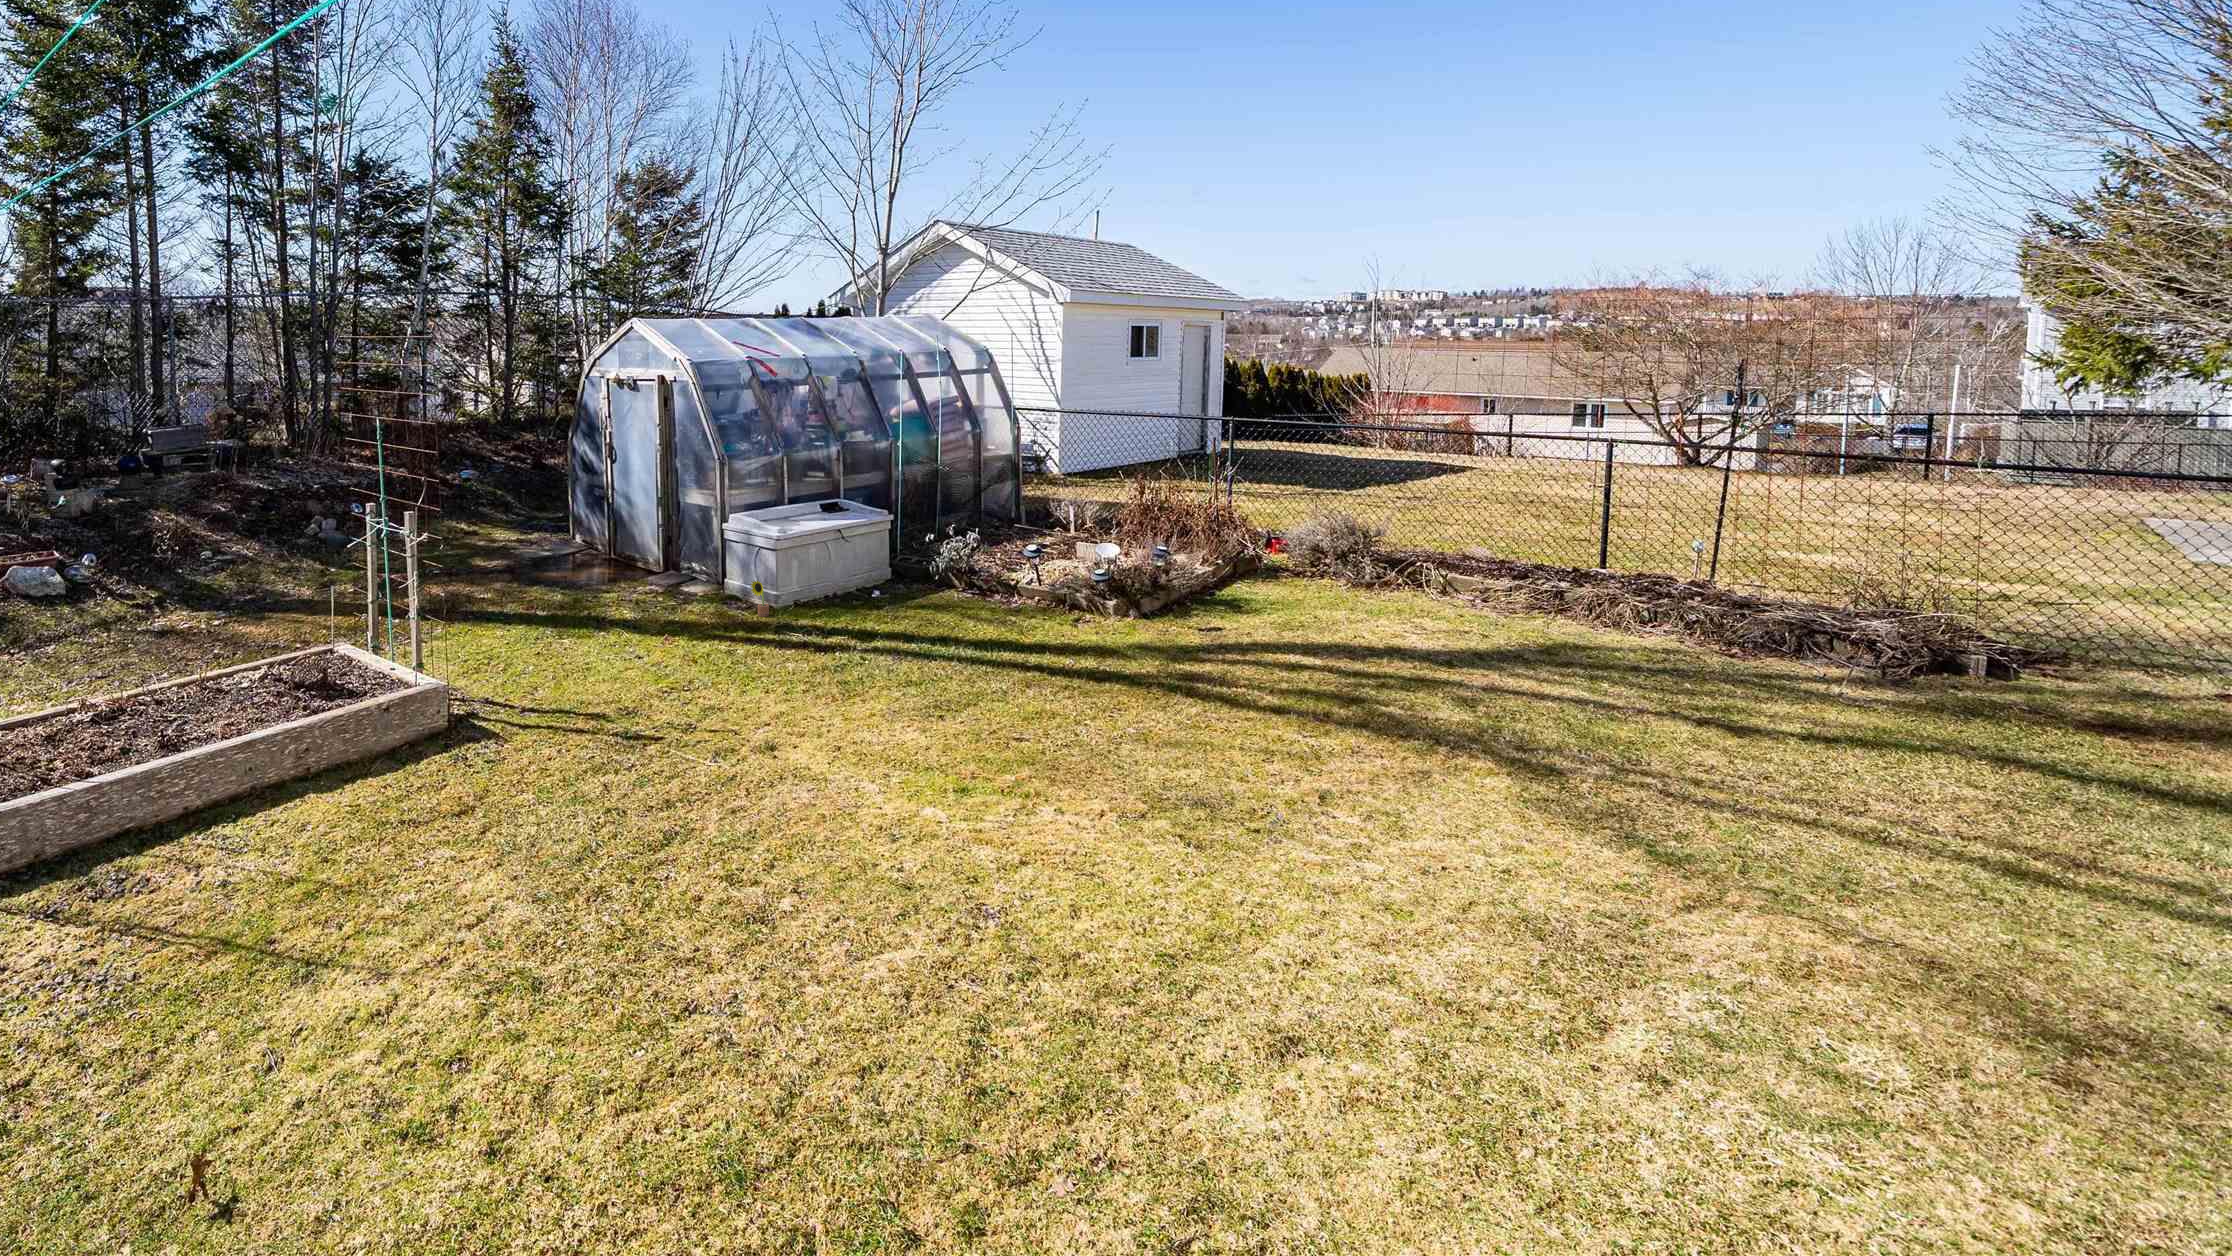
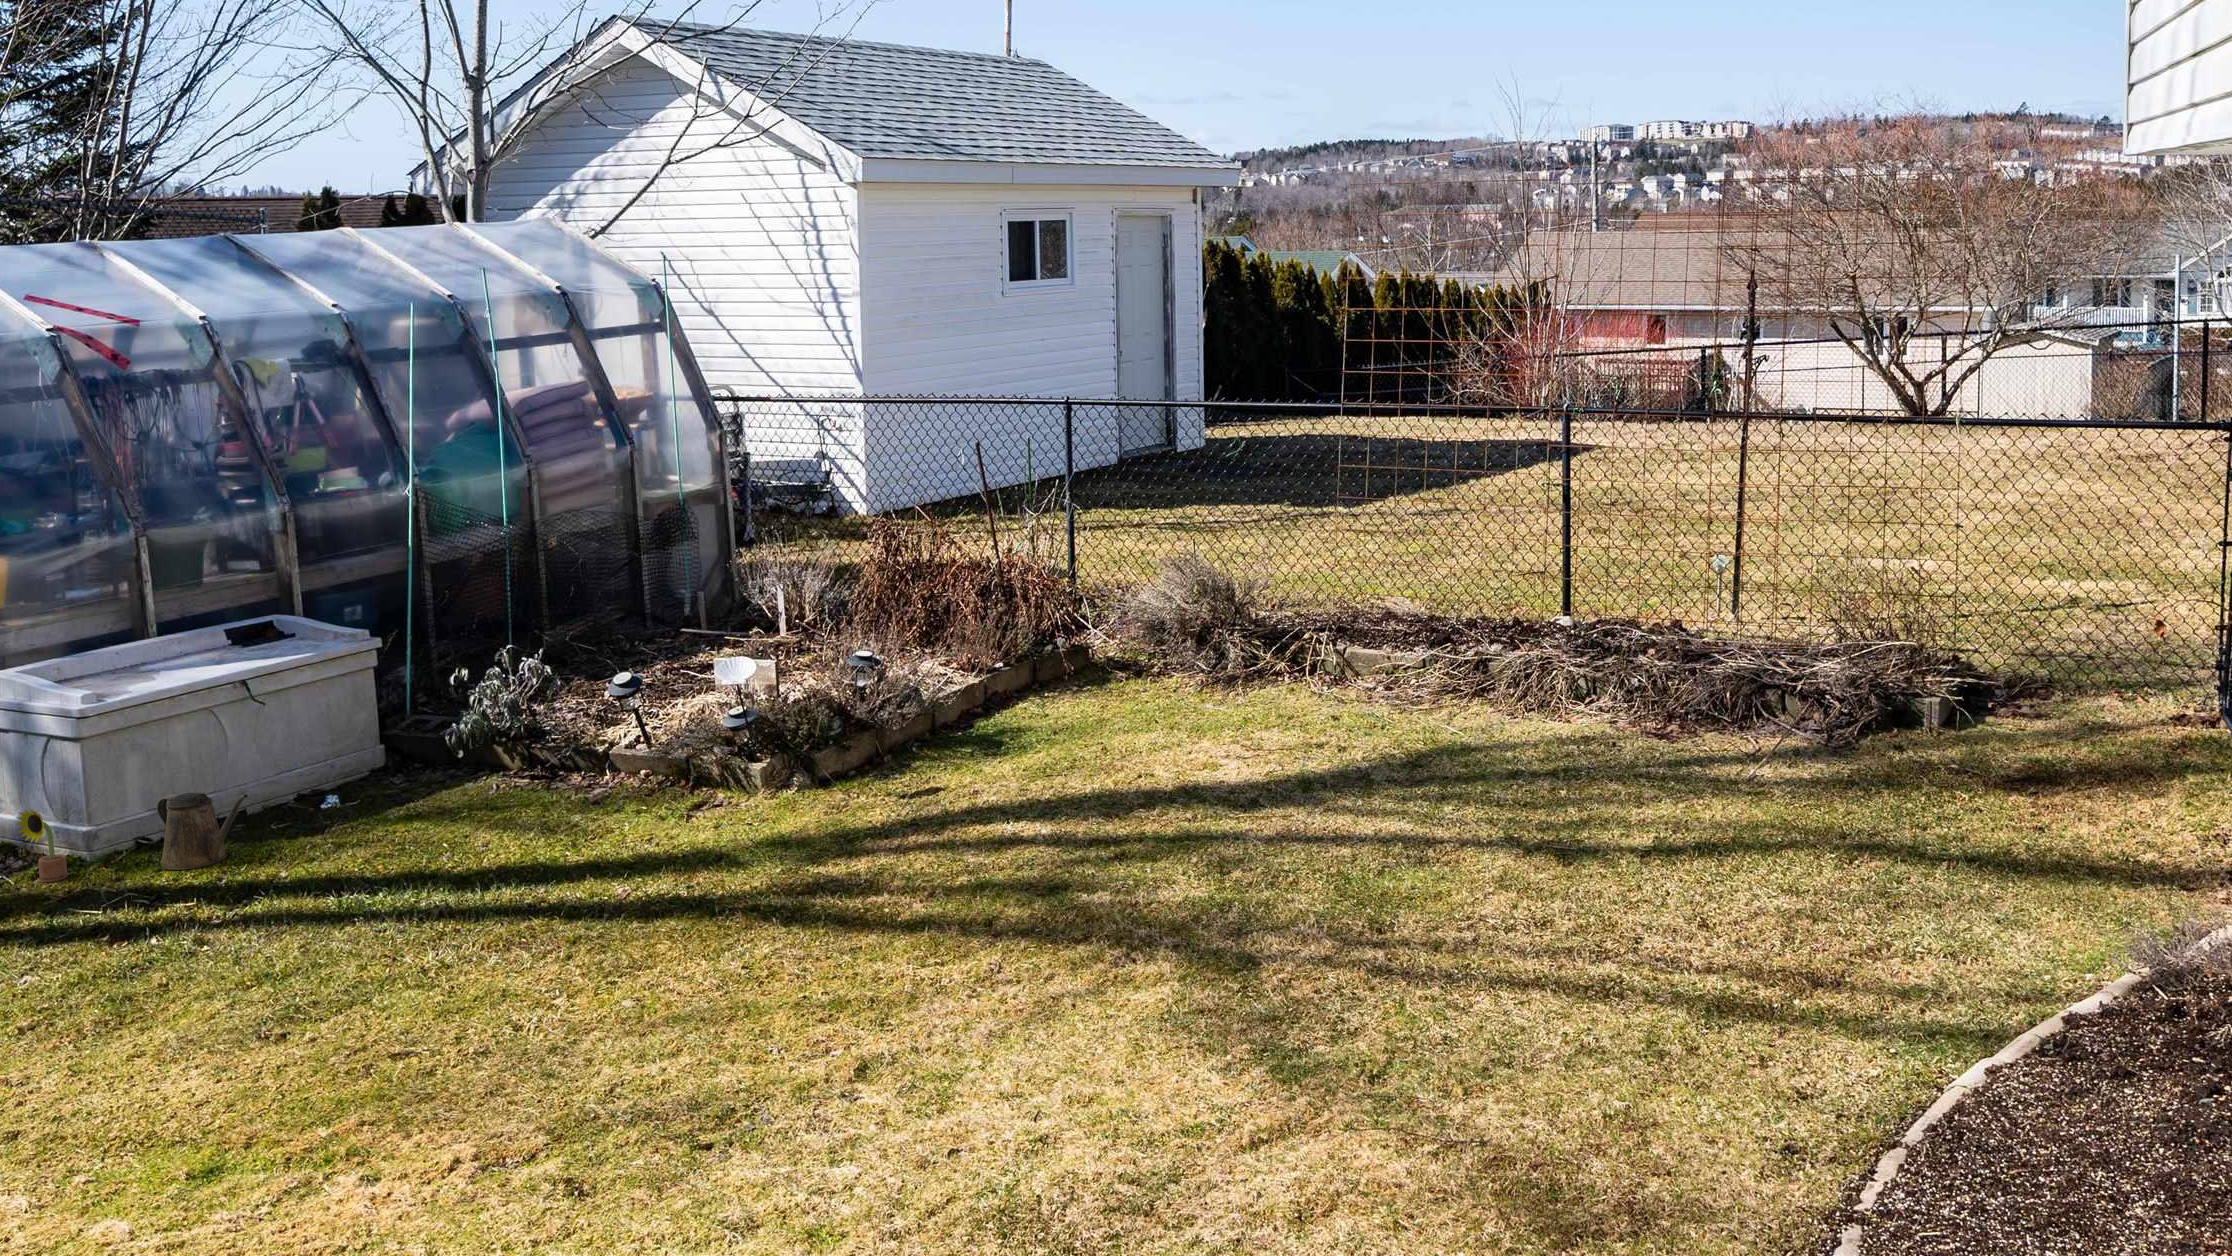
watering can: none [806,581,855,619] -> present [157,793,248,870]

